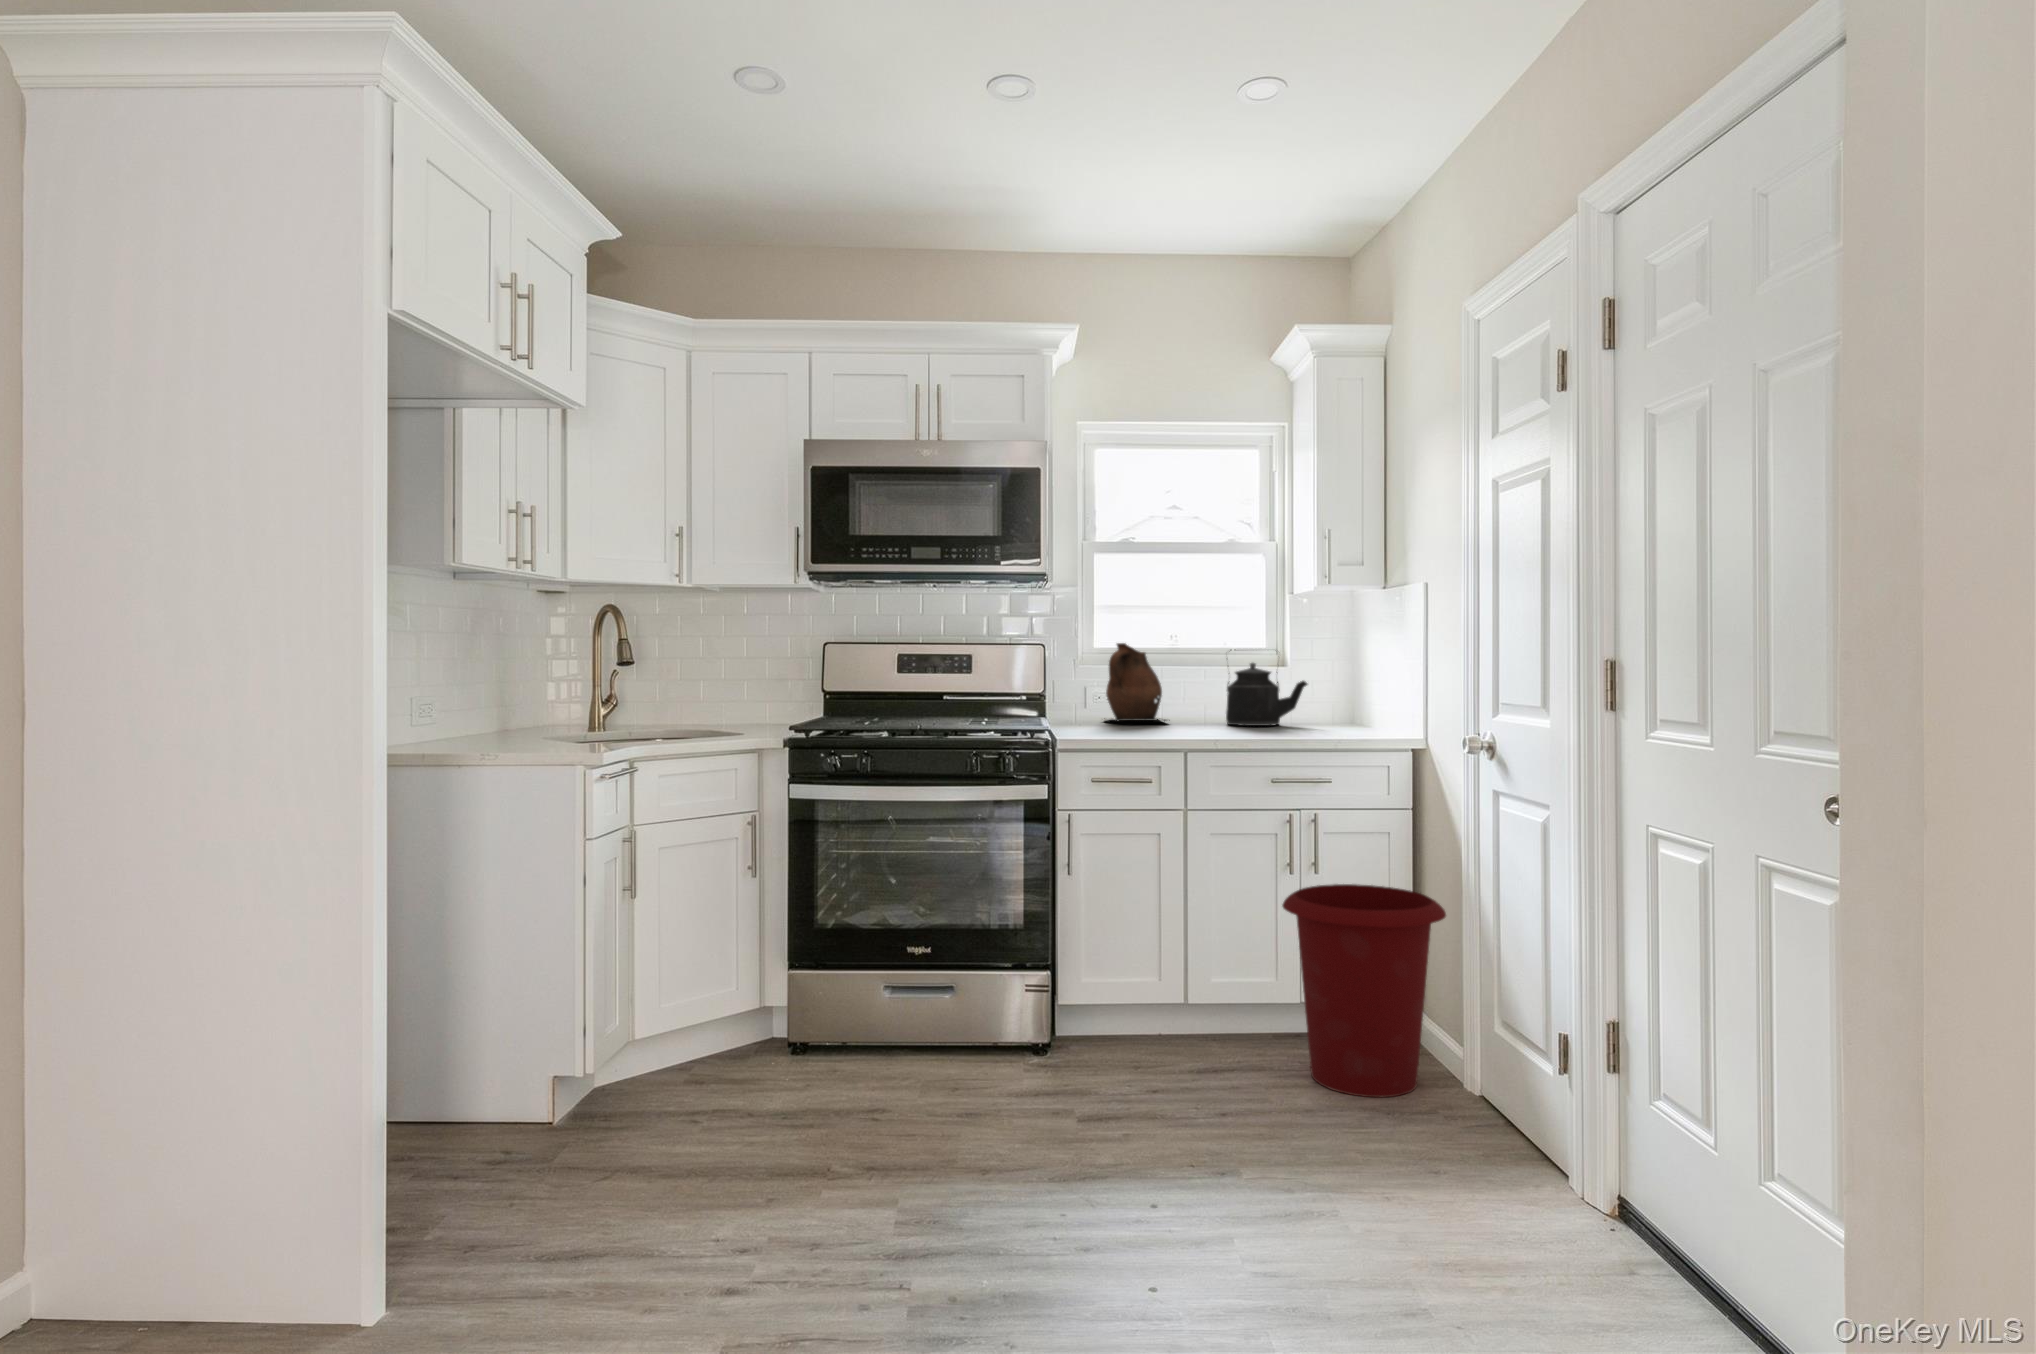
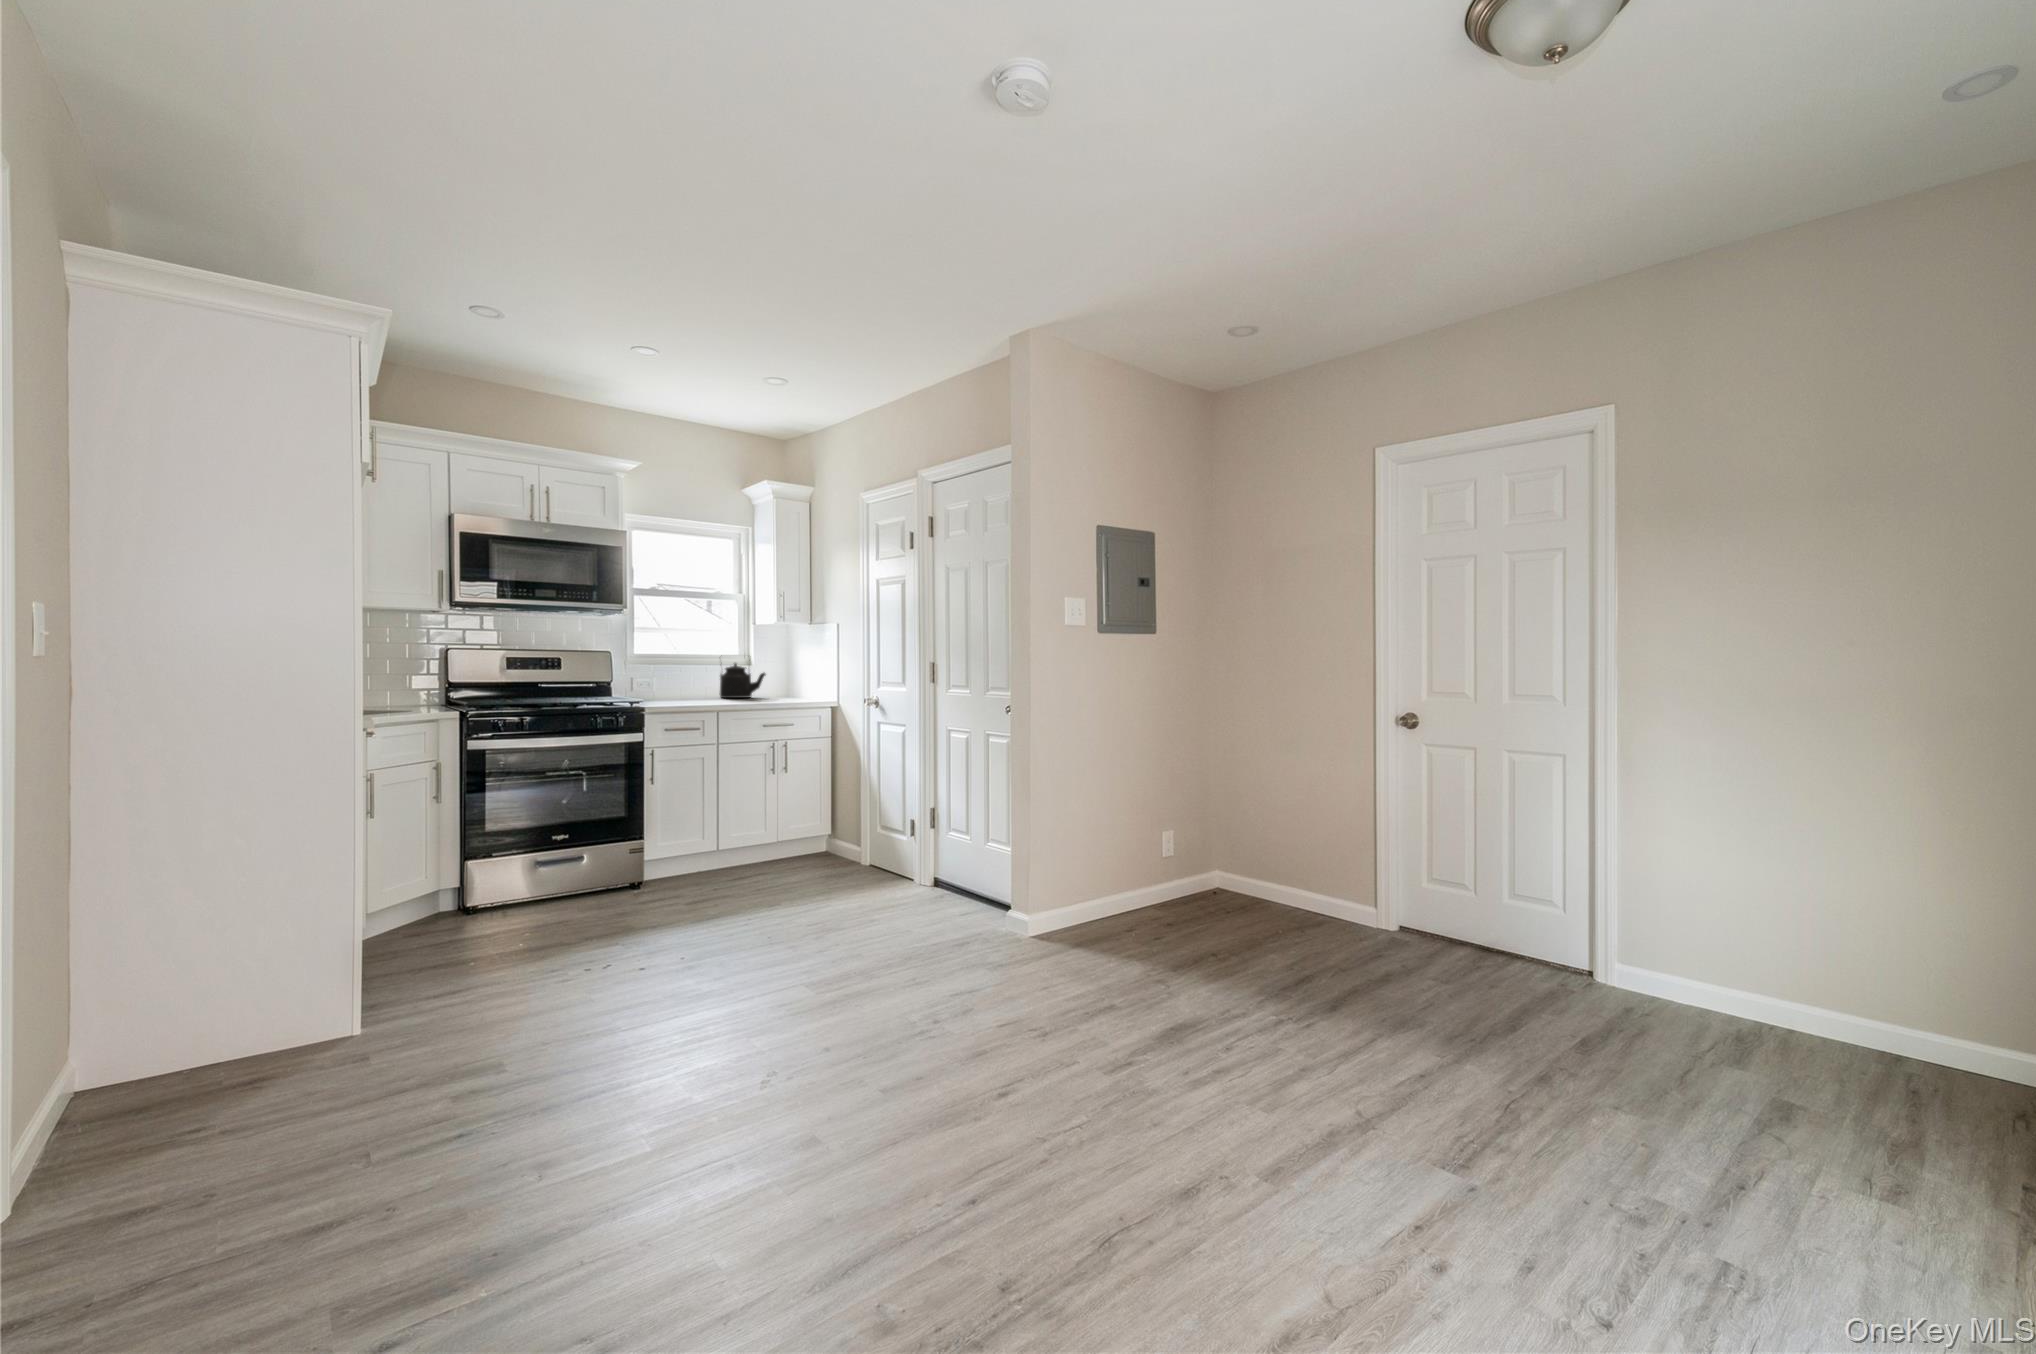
ceramic pitcher: present [1104,643,1166,721] -> none [641,651,688,698]
waste bin: present [1282,884,1446,1097] -> none [775,775,855,874]

